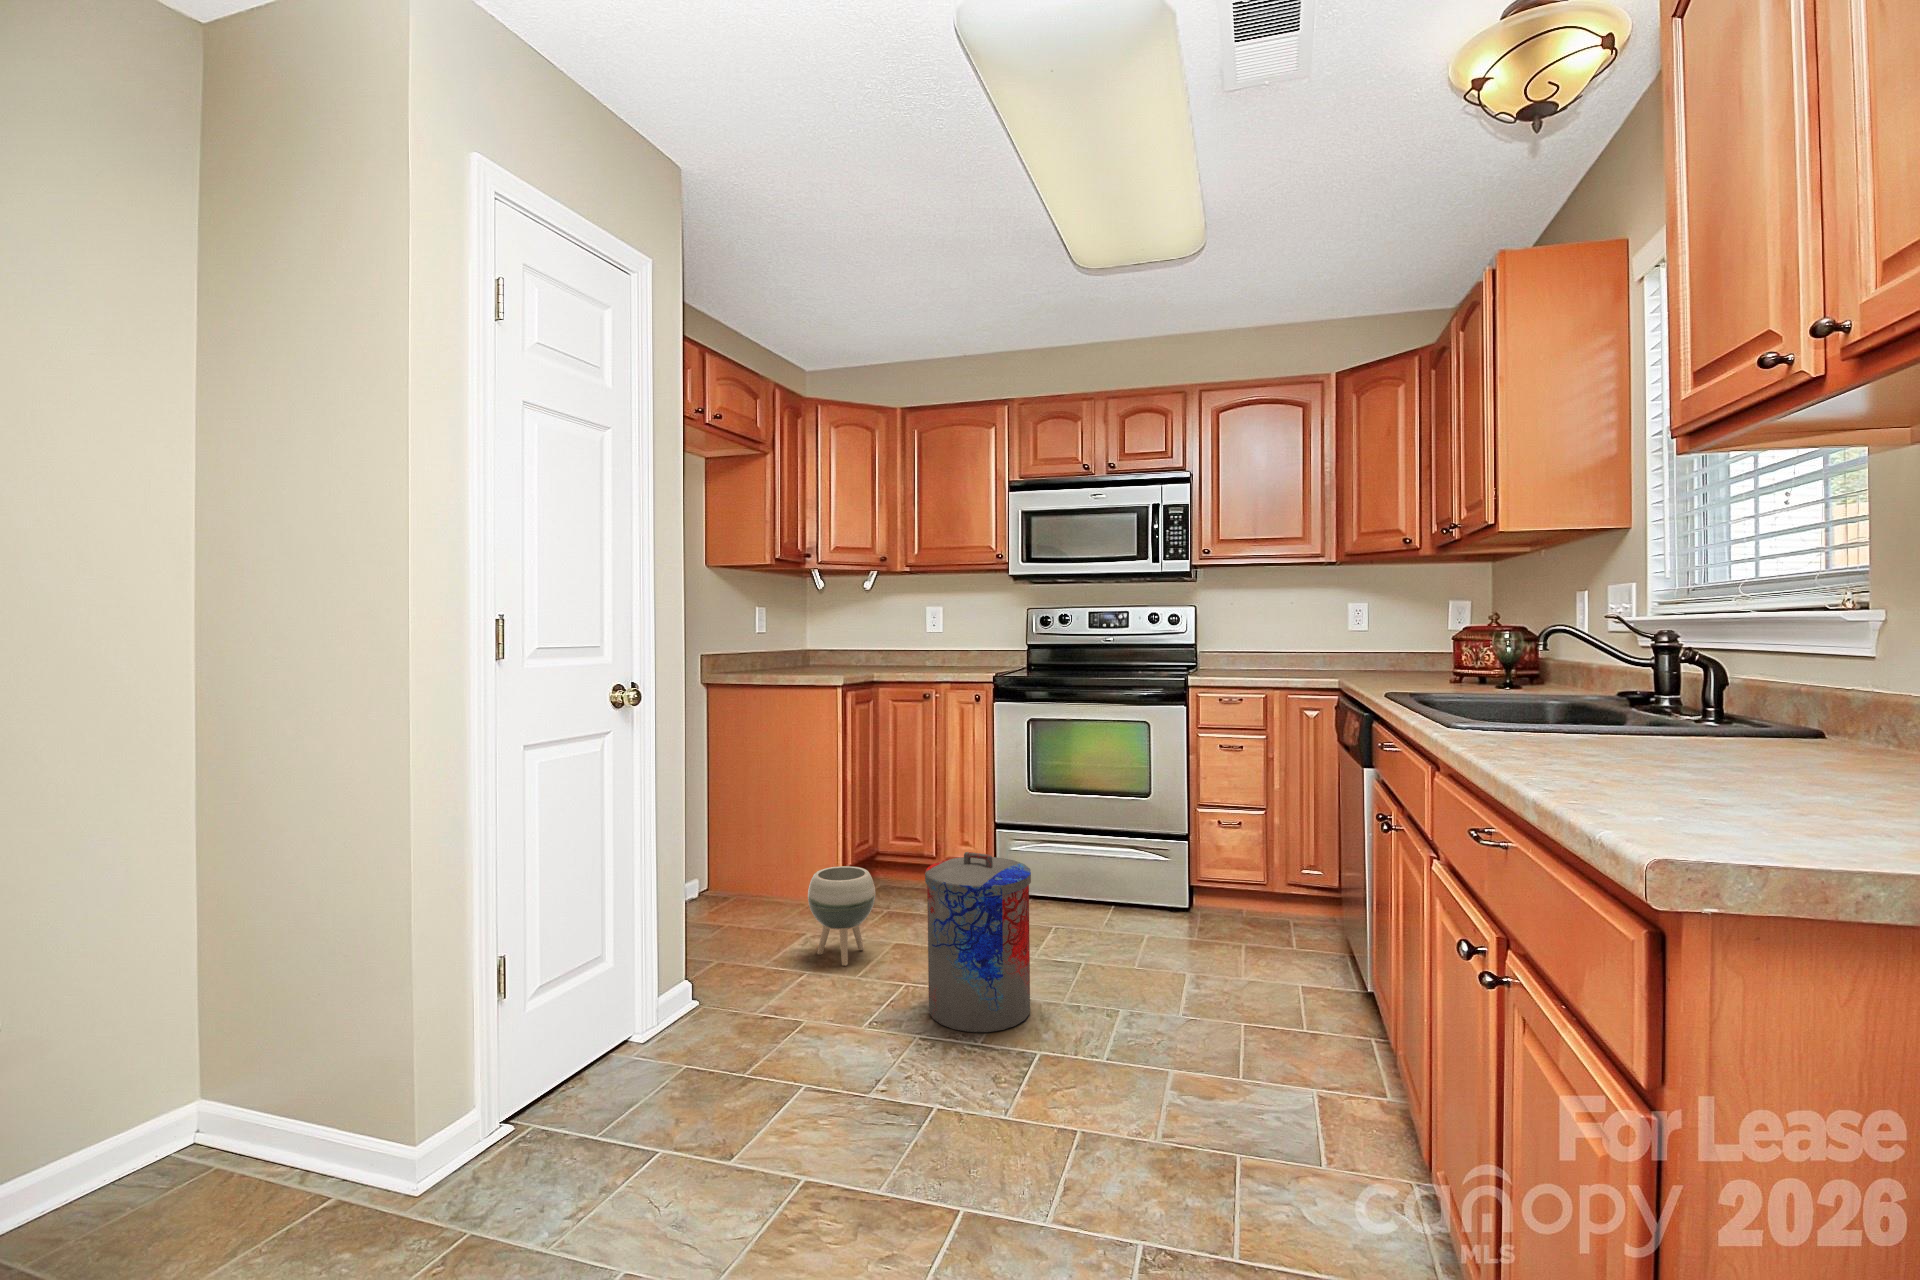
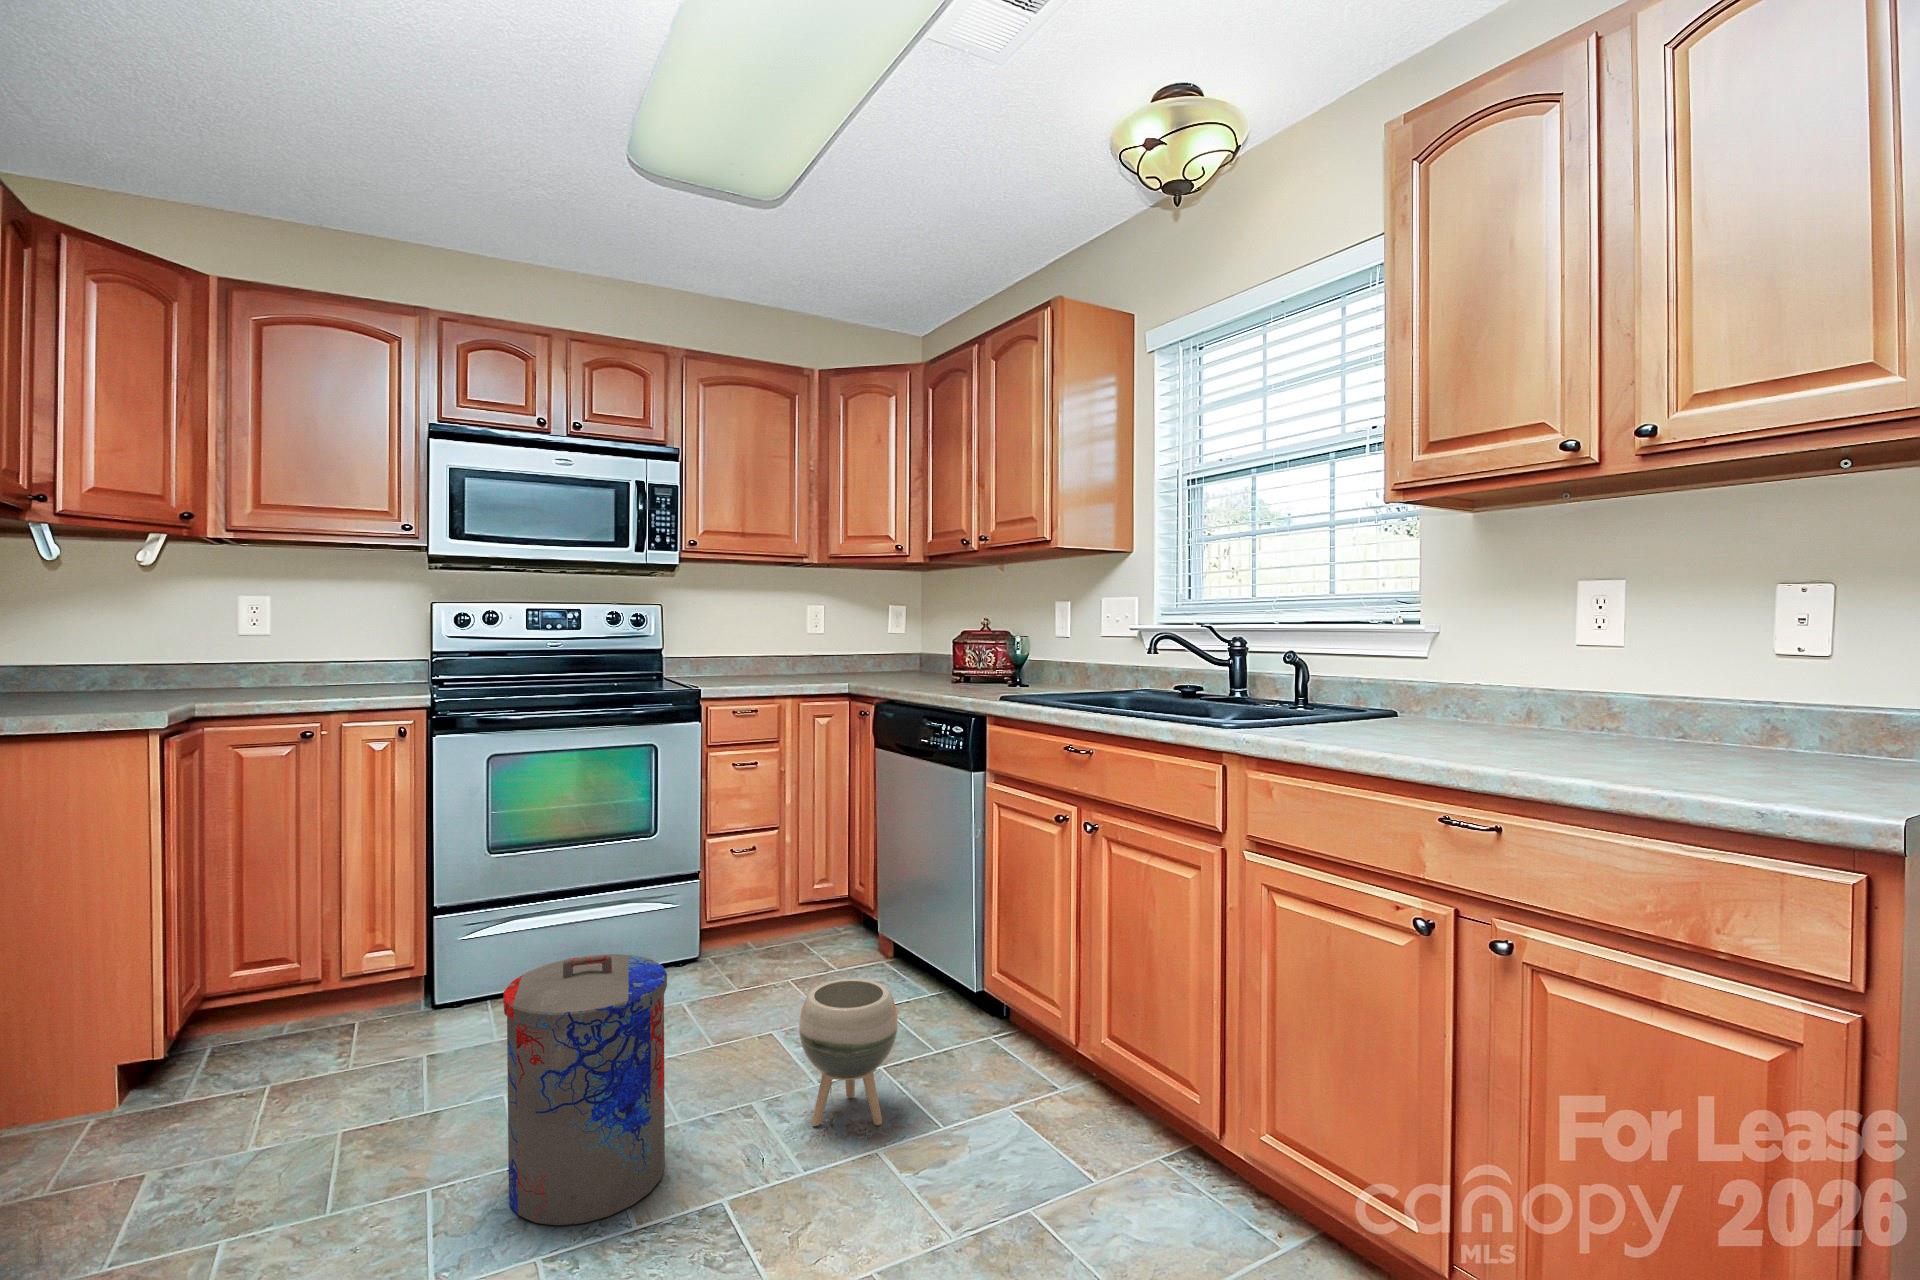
planter: present [808,866,875,966] -> present [799,979,898,1126]

